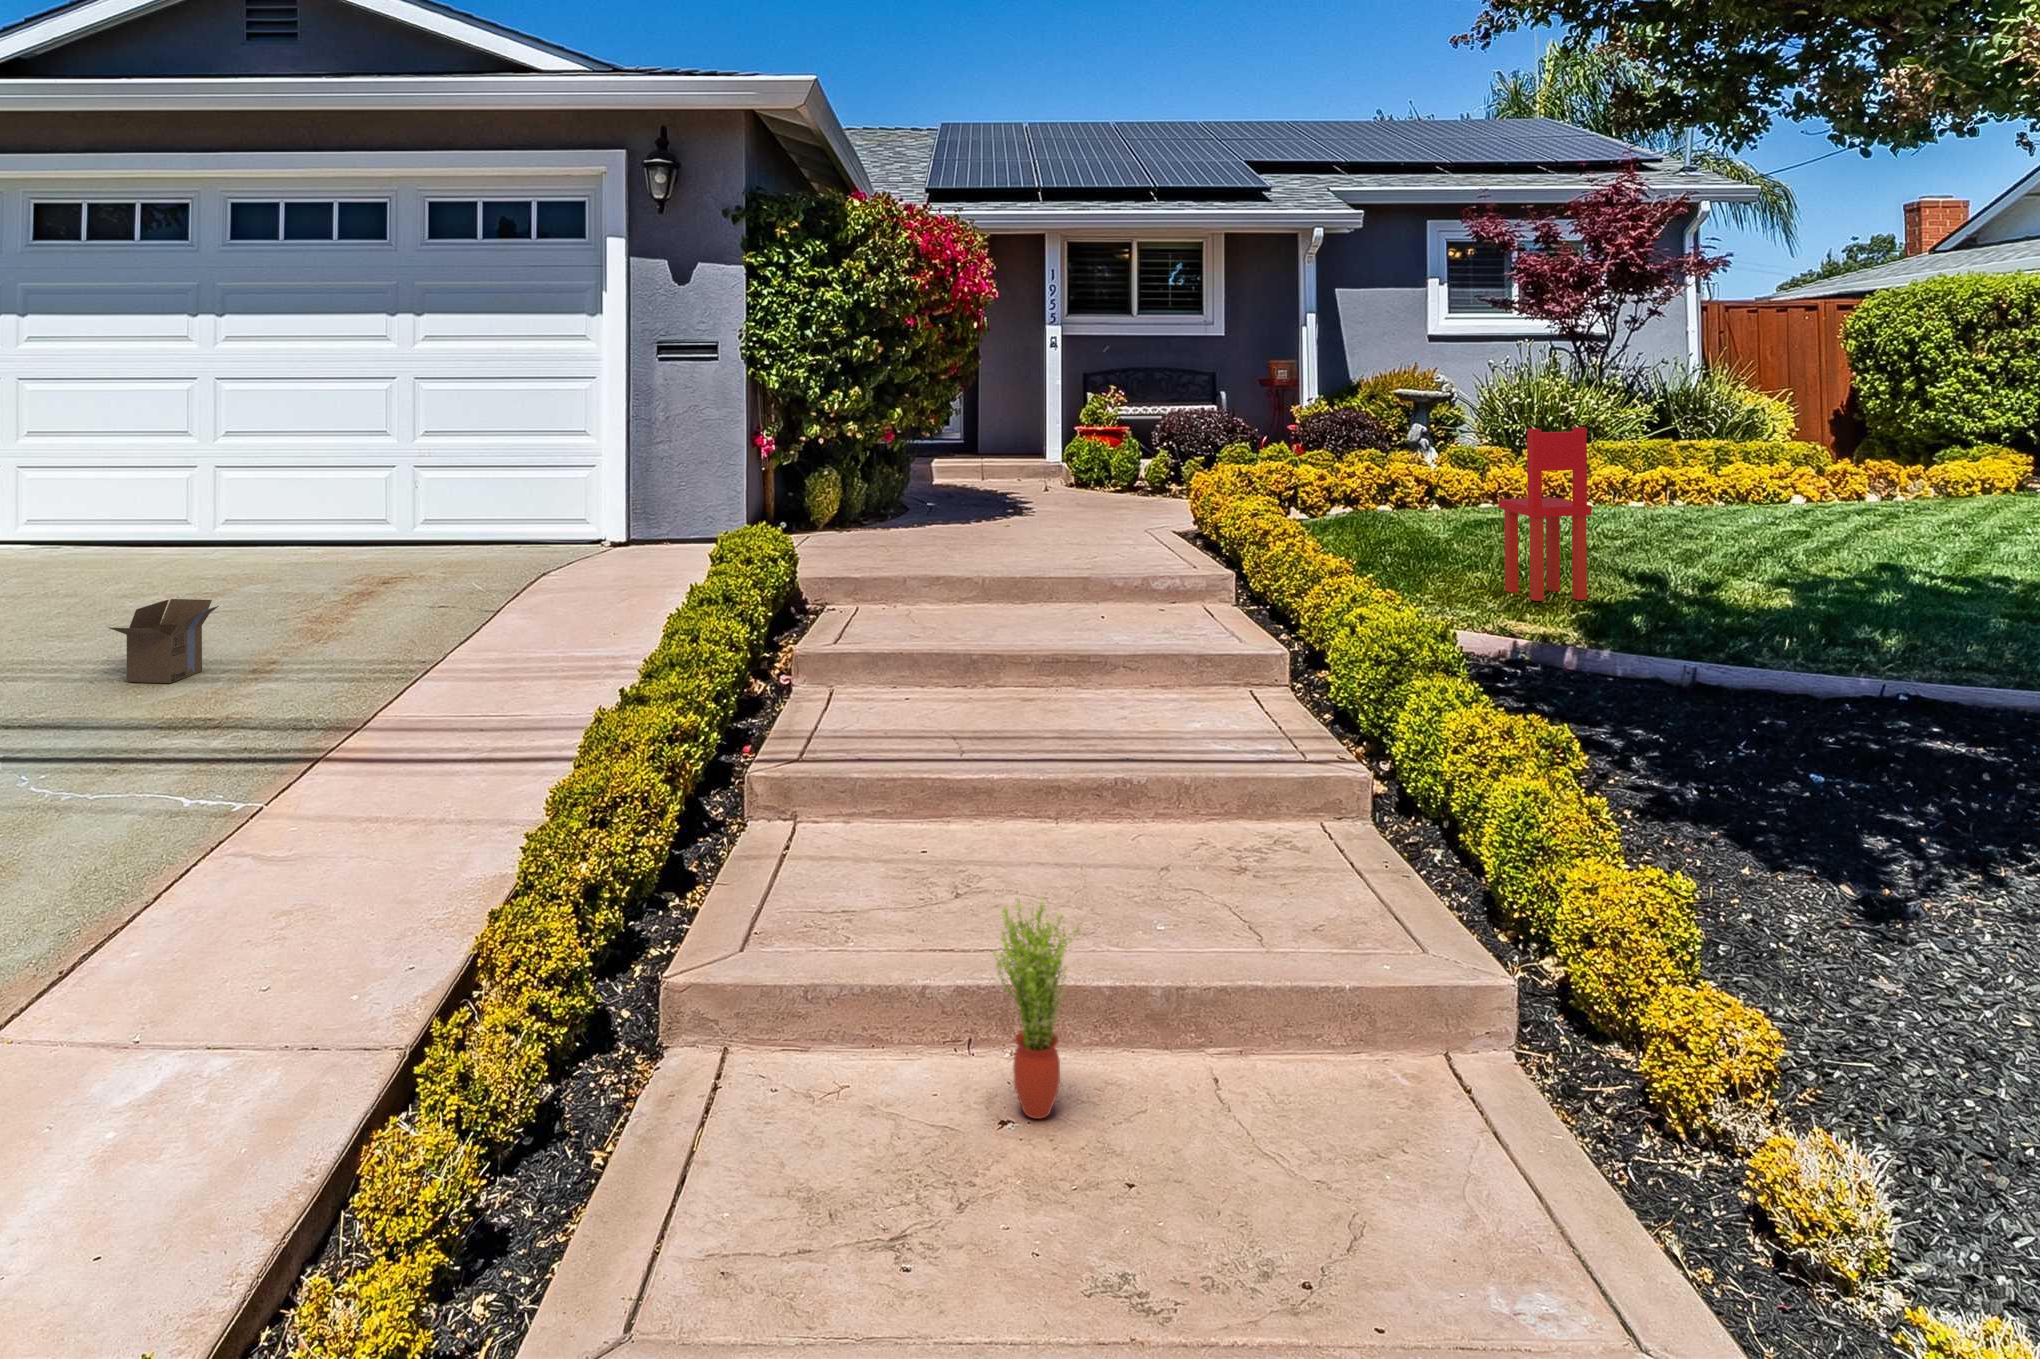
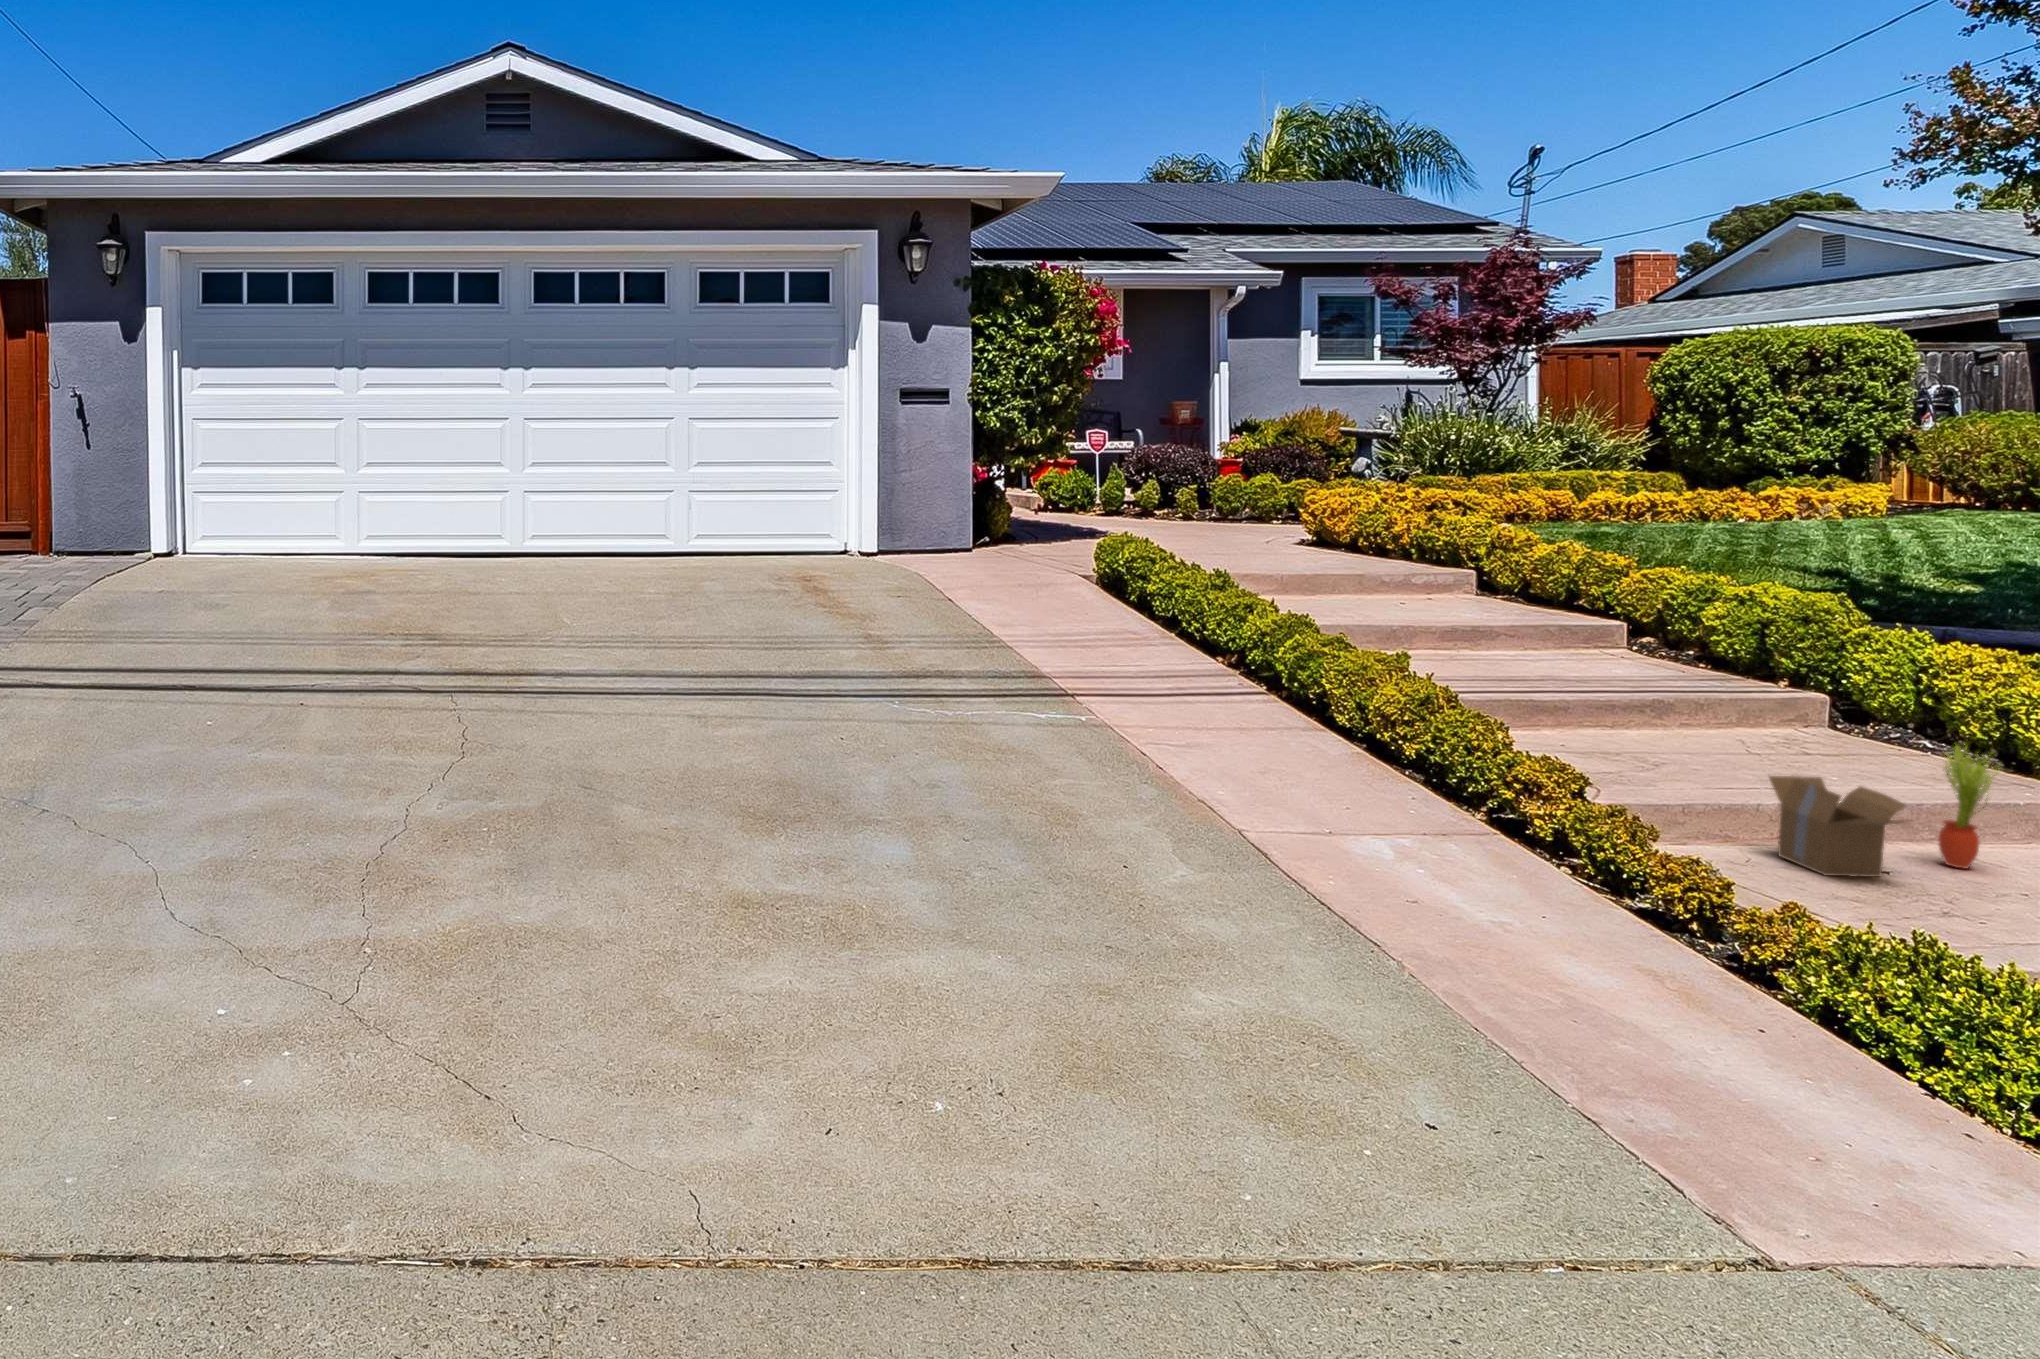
chair: present [1499,427,1592,601] -> none [1654,460,1744,592]
cardboard box: present [109,599,219,683] -> present [1769,776,1907,877]

